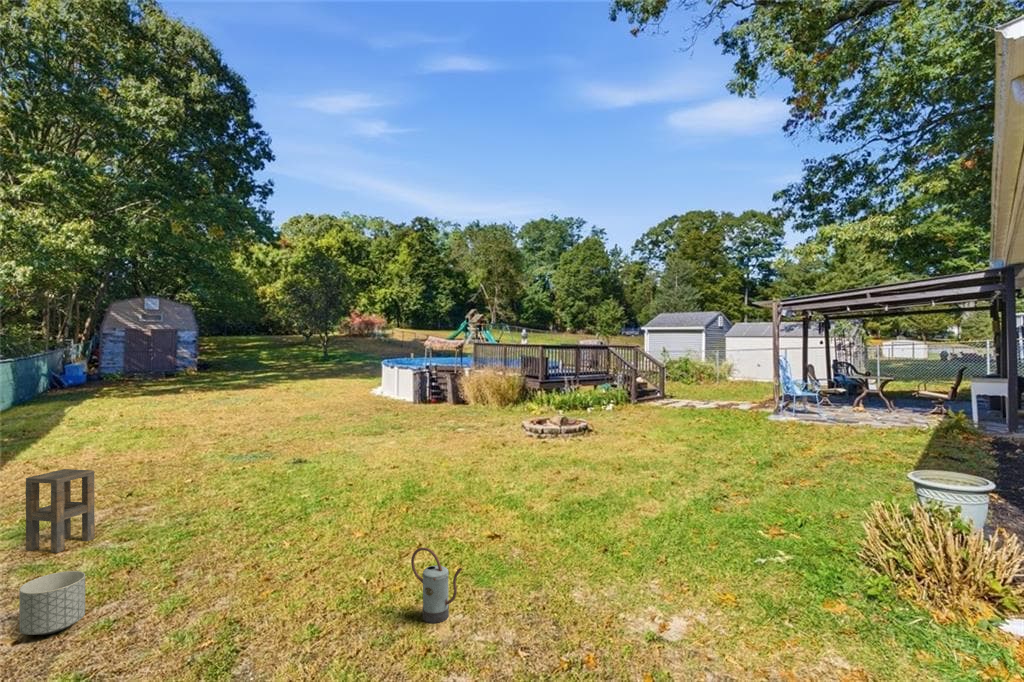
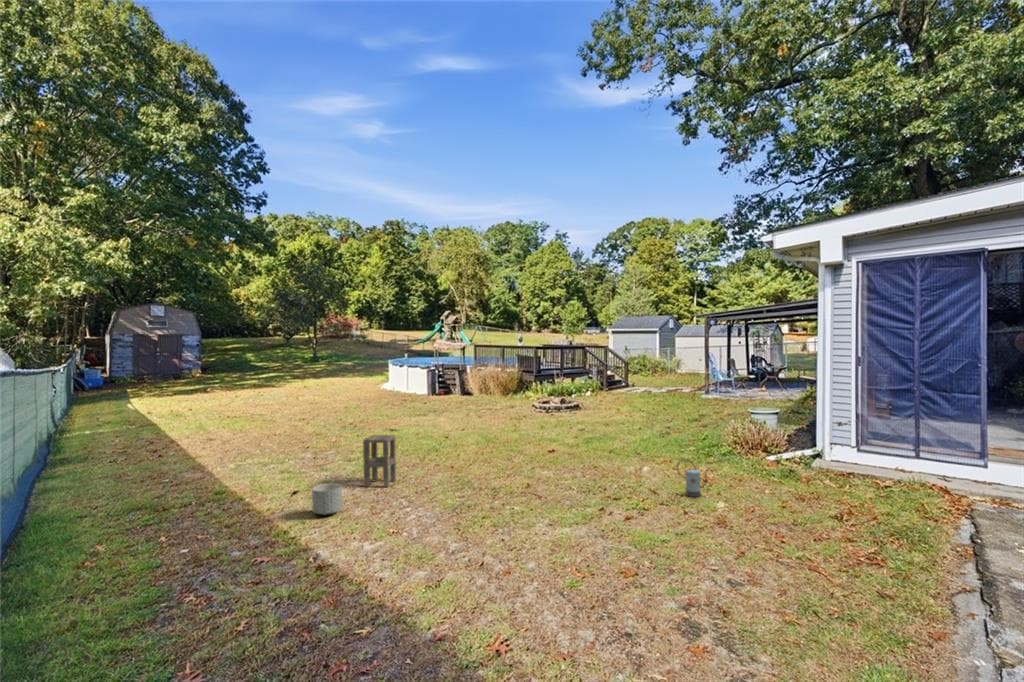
side table: present [26,469,94,553] -> present [363,435,396,487]
watering can: present [411,547,462,623] -> present [676,459,709,497]

